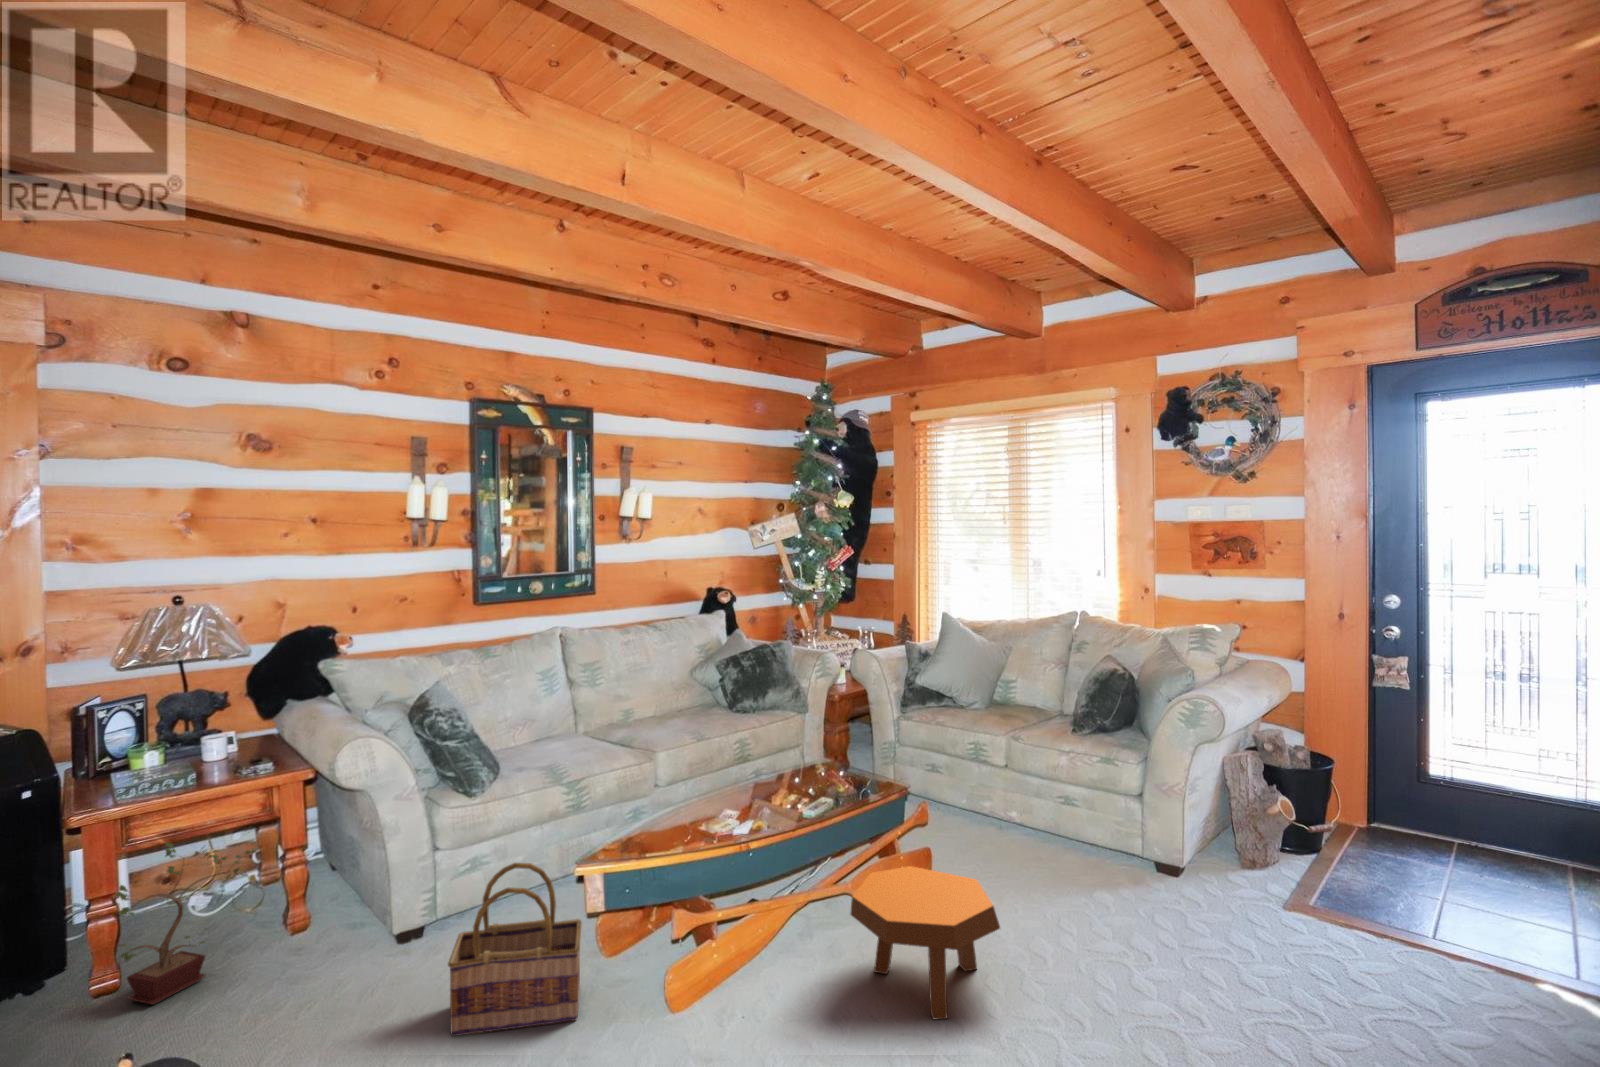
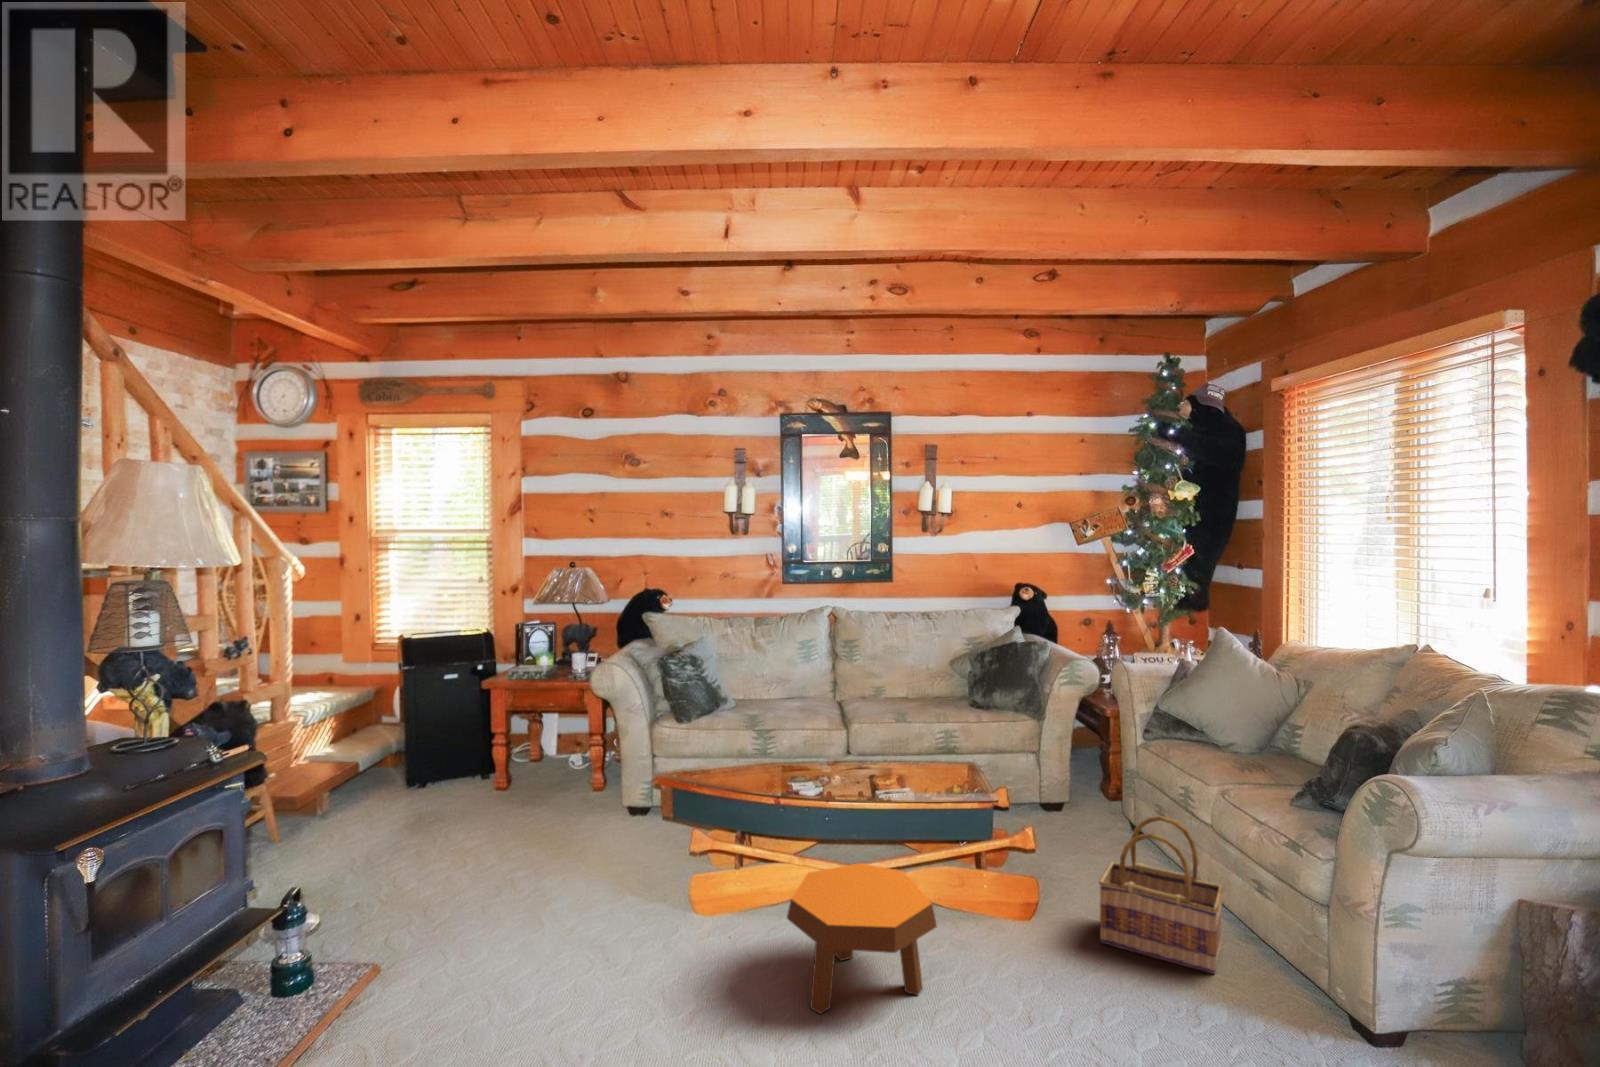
potted plant: present [116,842,256,1005] -> none [489,709,574,802]
basket: present [448,863,581,1036] -> present [1099,816,1224,973]

